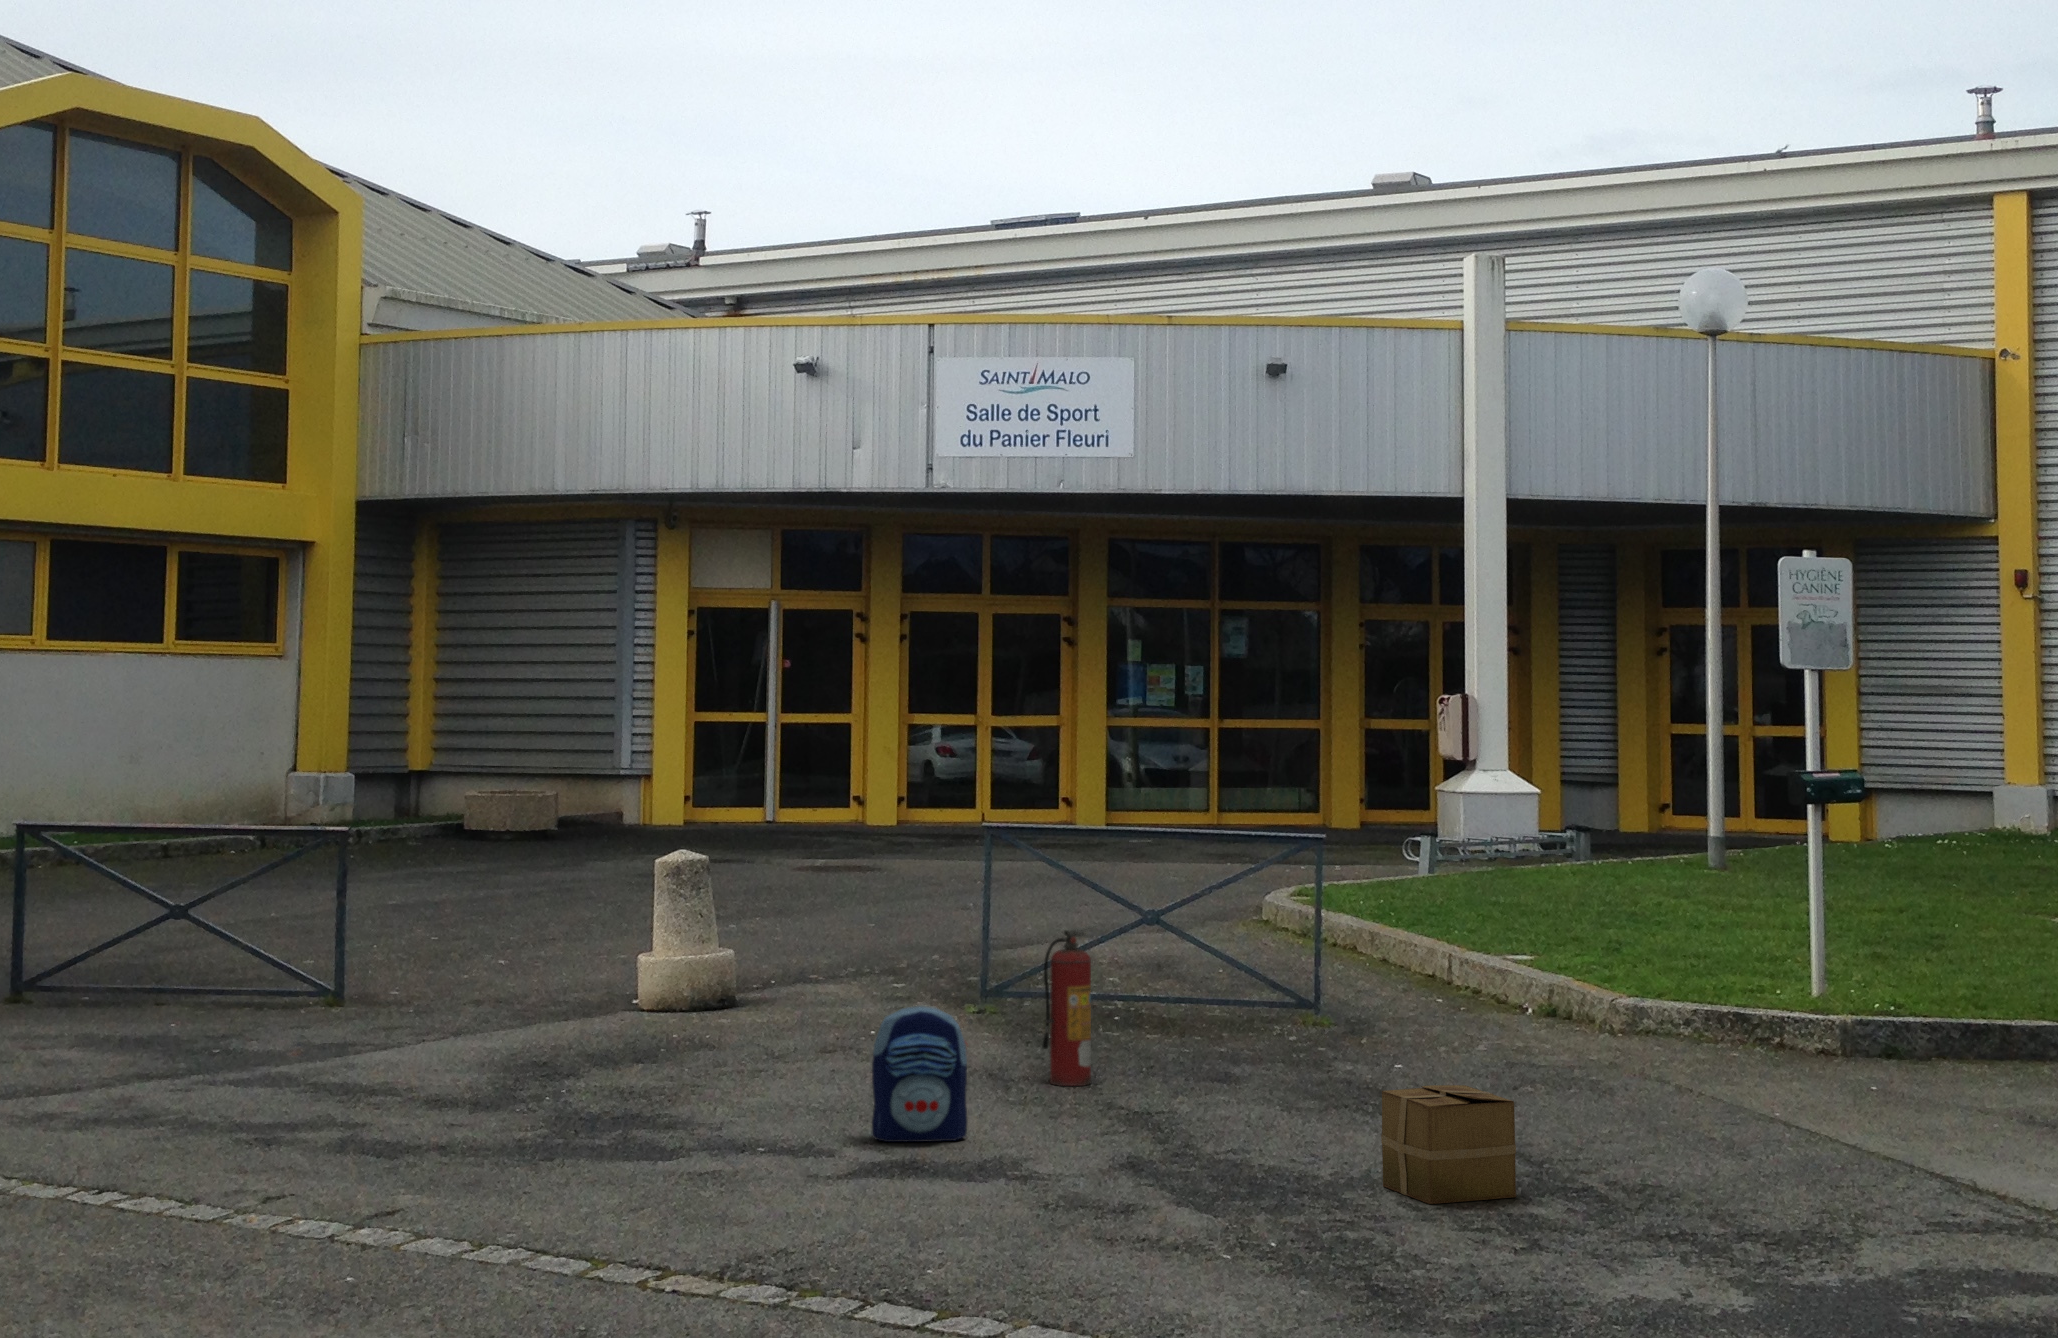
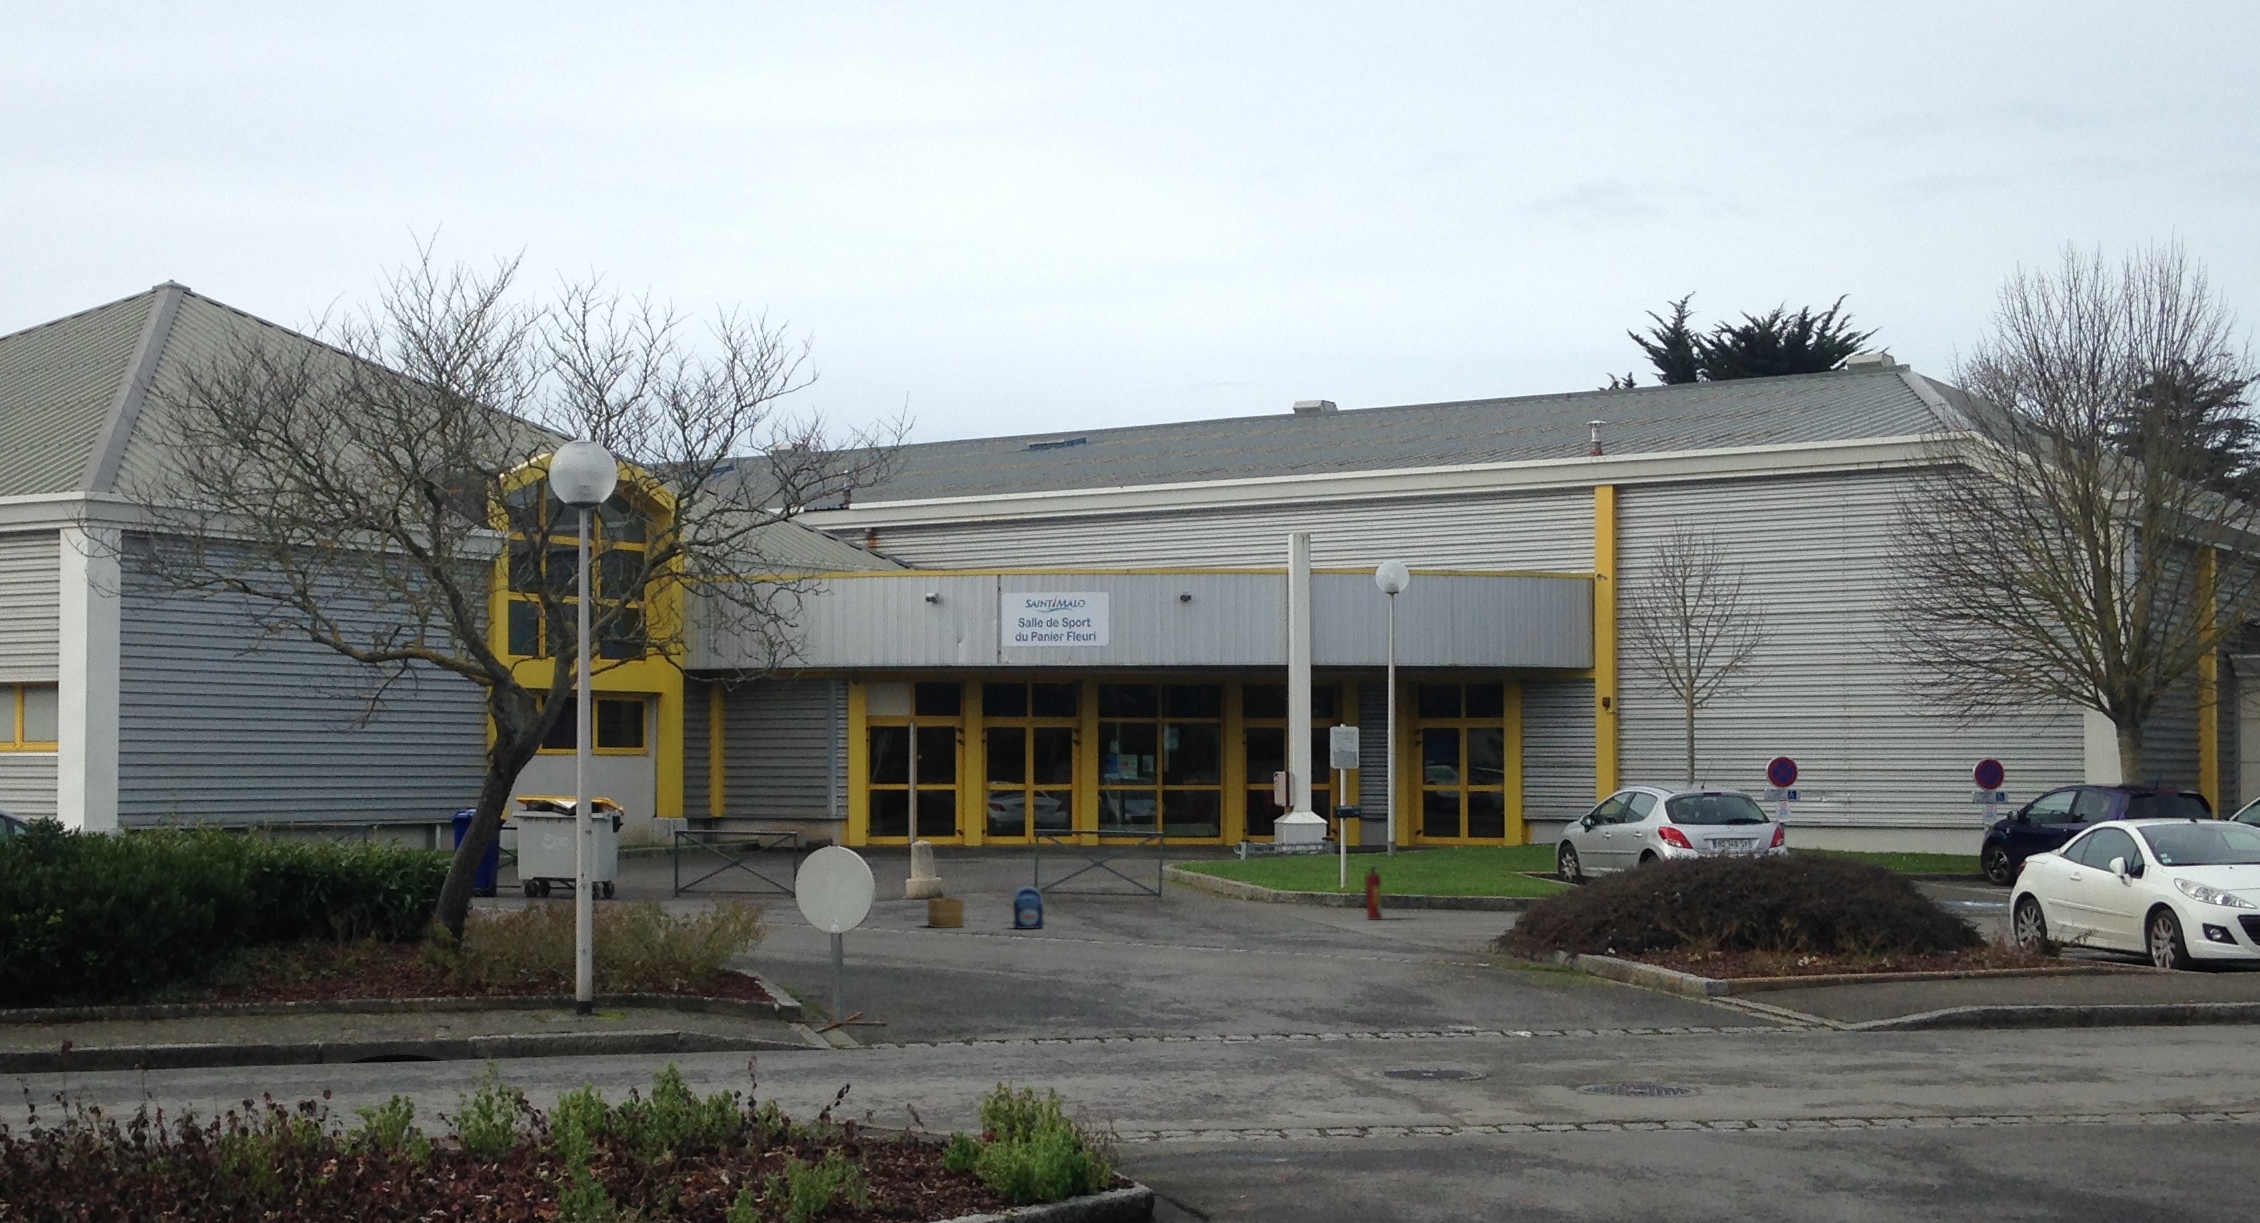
fire extinguisher: present [1042,924,1097,1086] -> present [1364,866,1382,920]
cardboard box: present [1381,1085,1516,1204] -> present [928,898,963,928]

